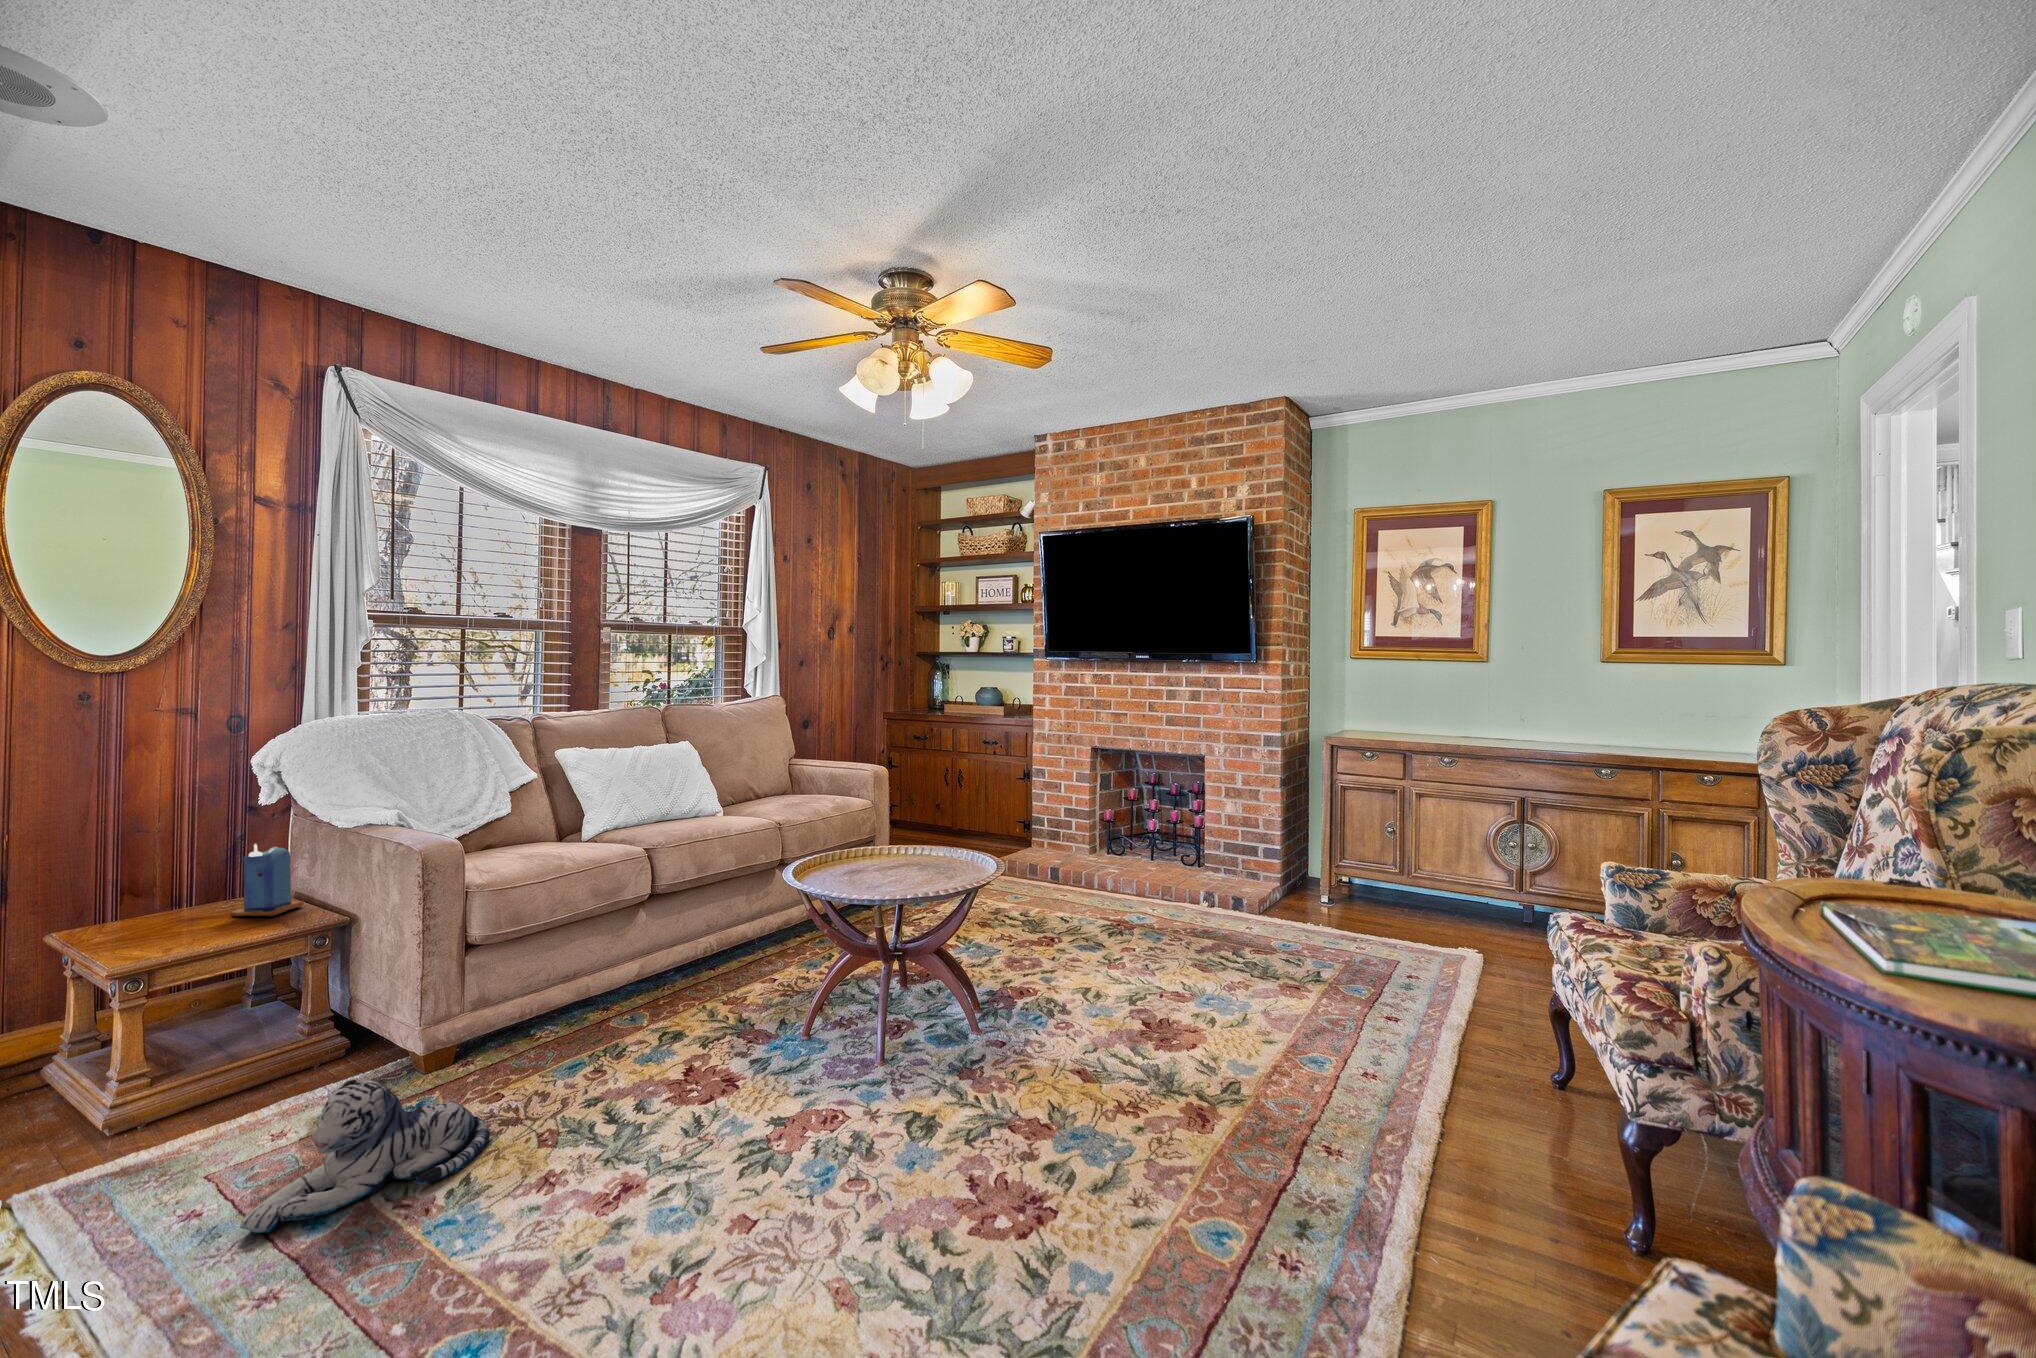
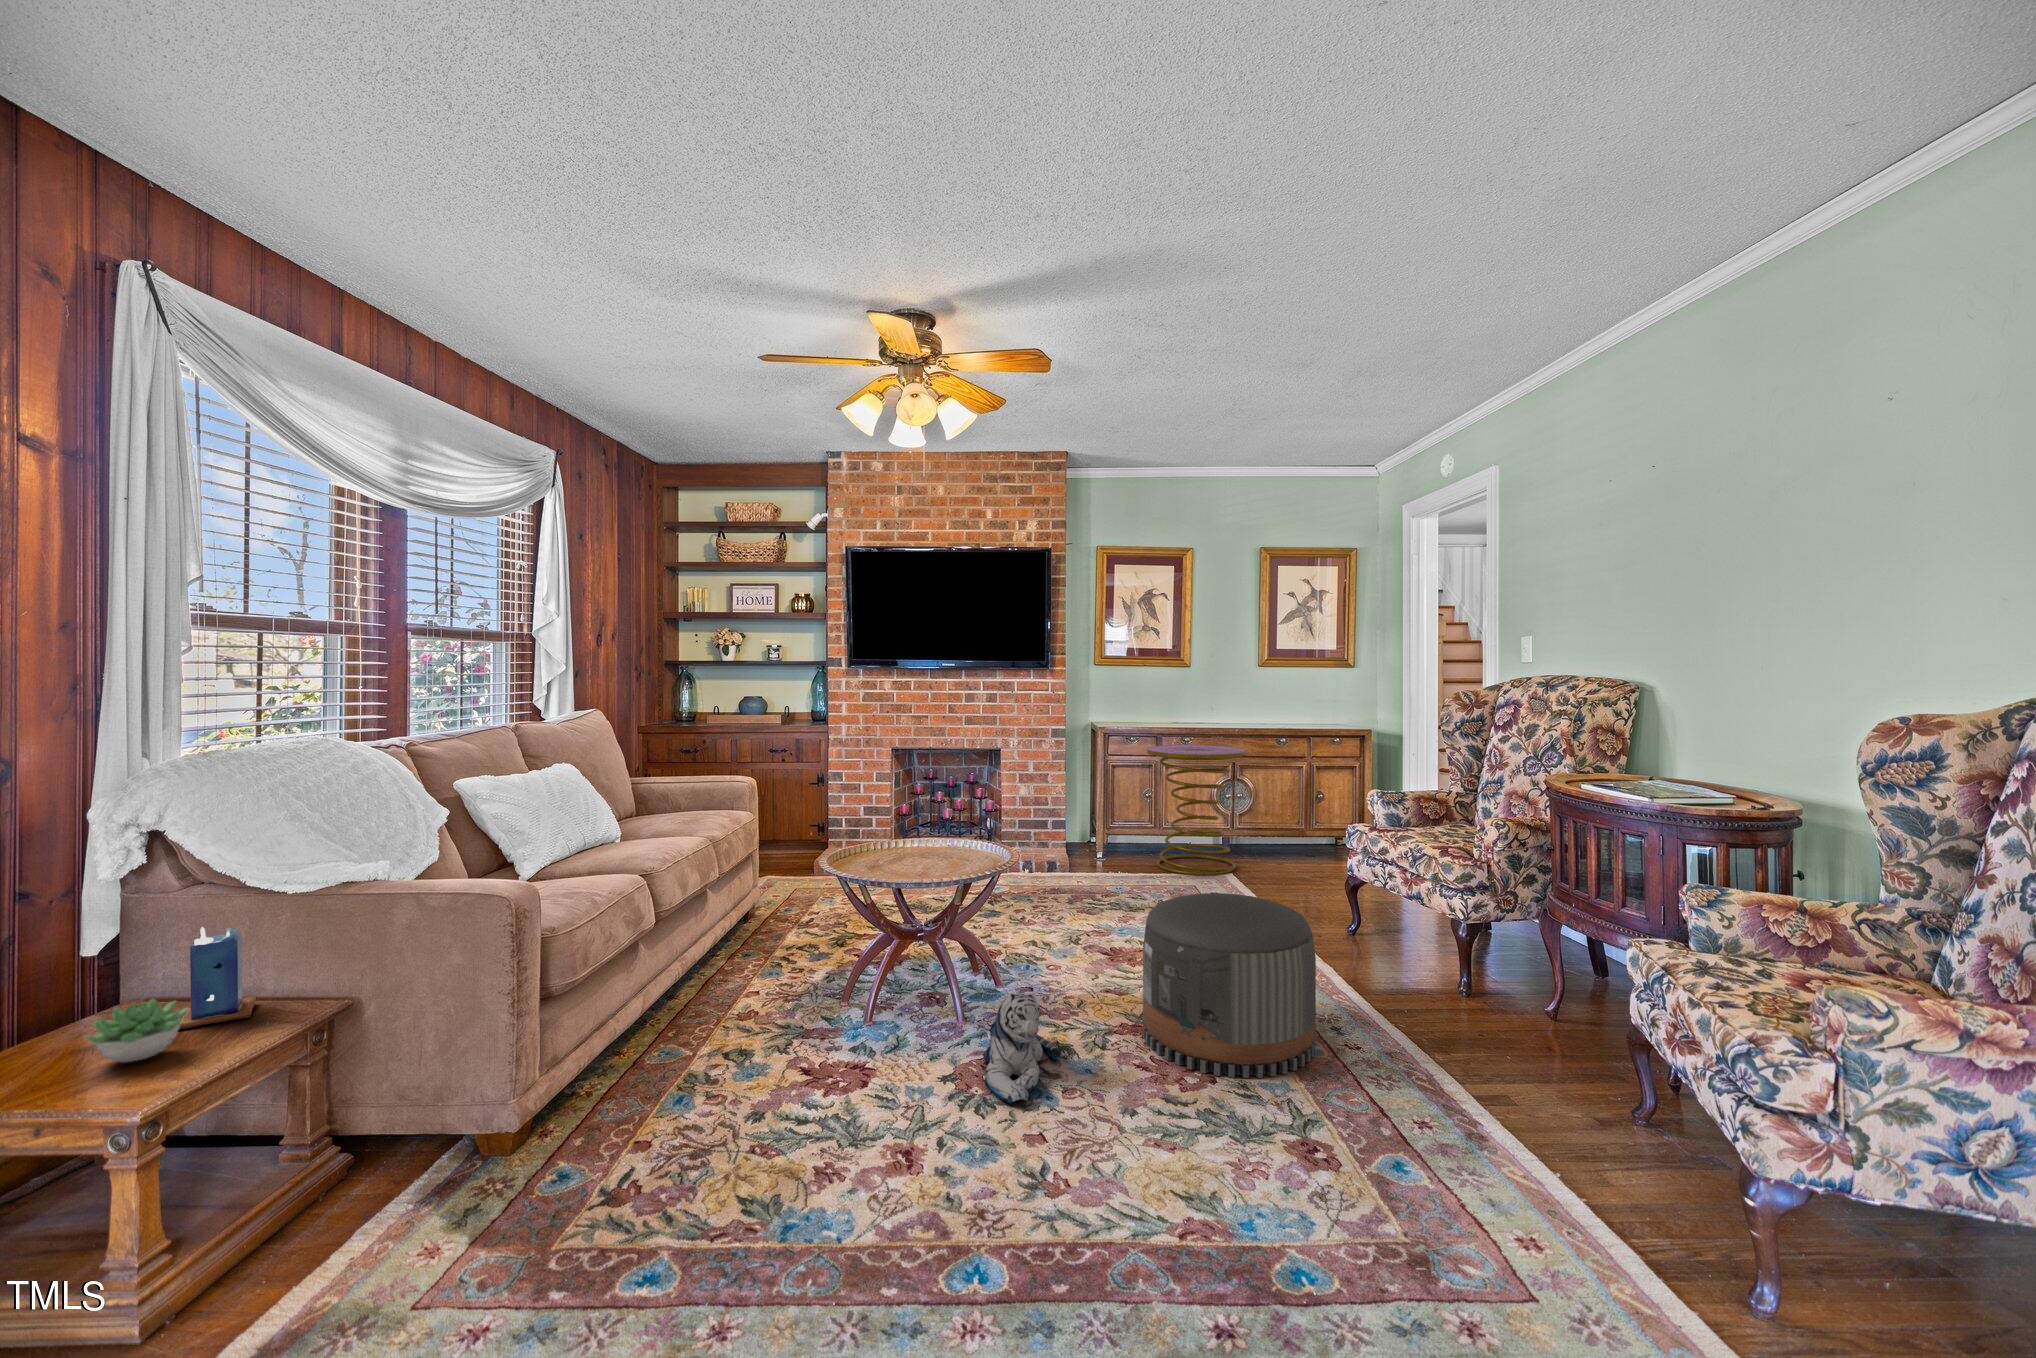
side table: none [1362,765,1511,950] -> present [1147,745,1246,875]
succulent plant: none [129,891,209,934] -> present [85,999,188,1062]
pouf: none [988,972,1234,1281] -> present [1143,893,1316,1078]
plush toy: present [240,1079,490,1233] -> present [983,994,1061,1104]

